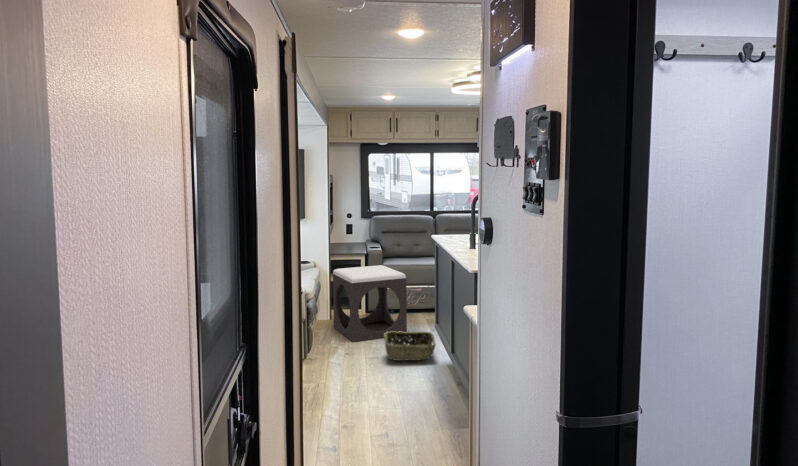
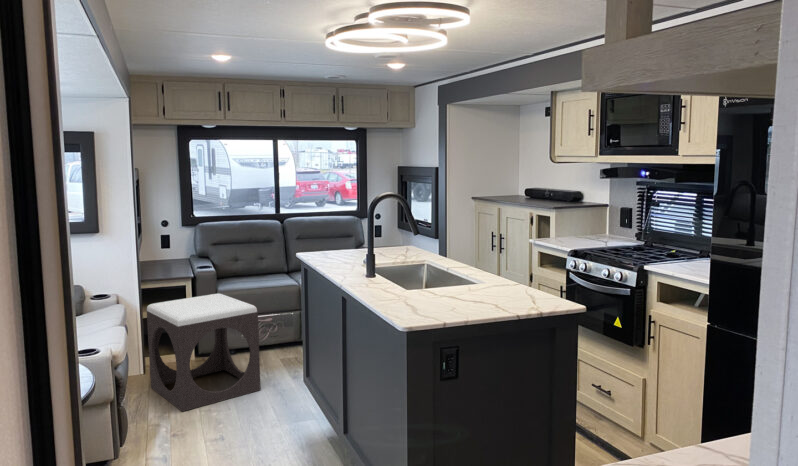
woven basket: present [384,331,436,361] -> none [233,391,312,442]

